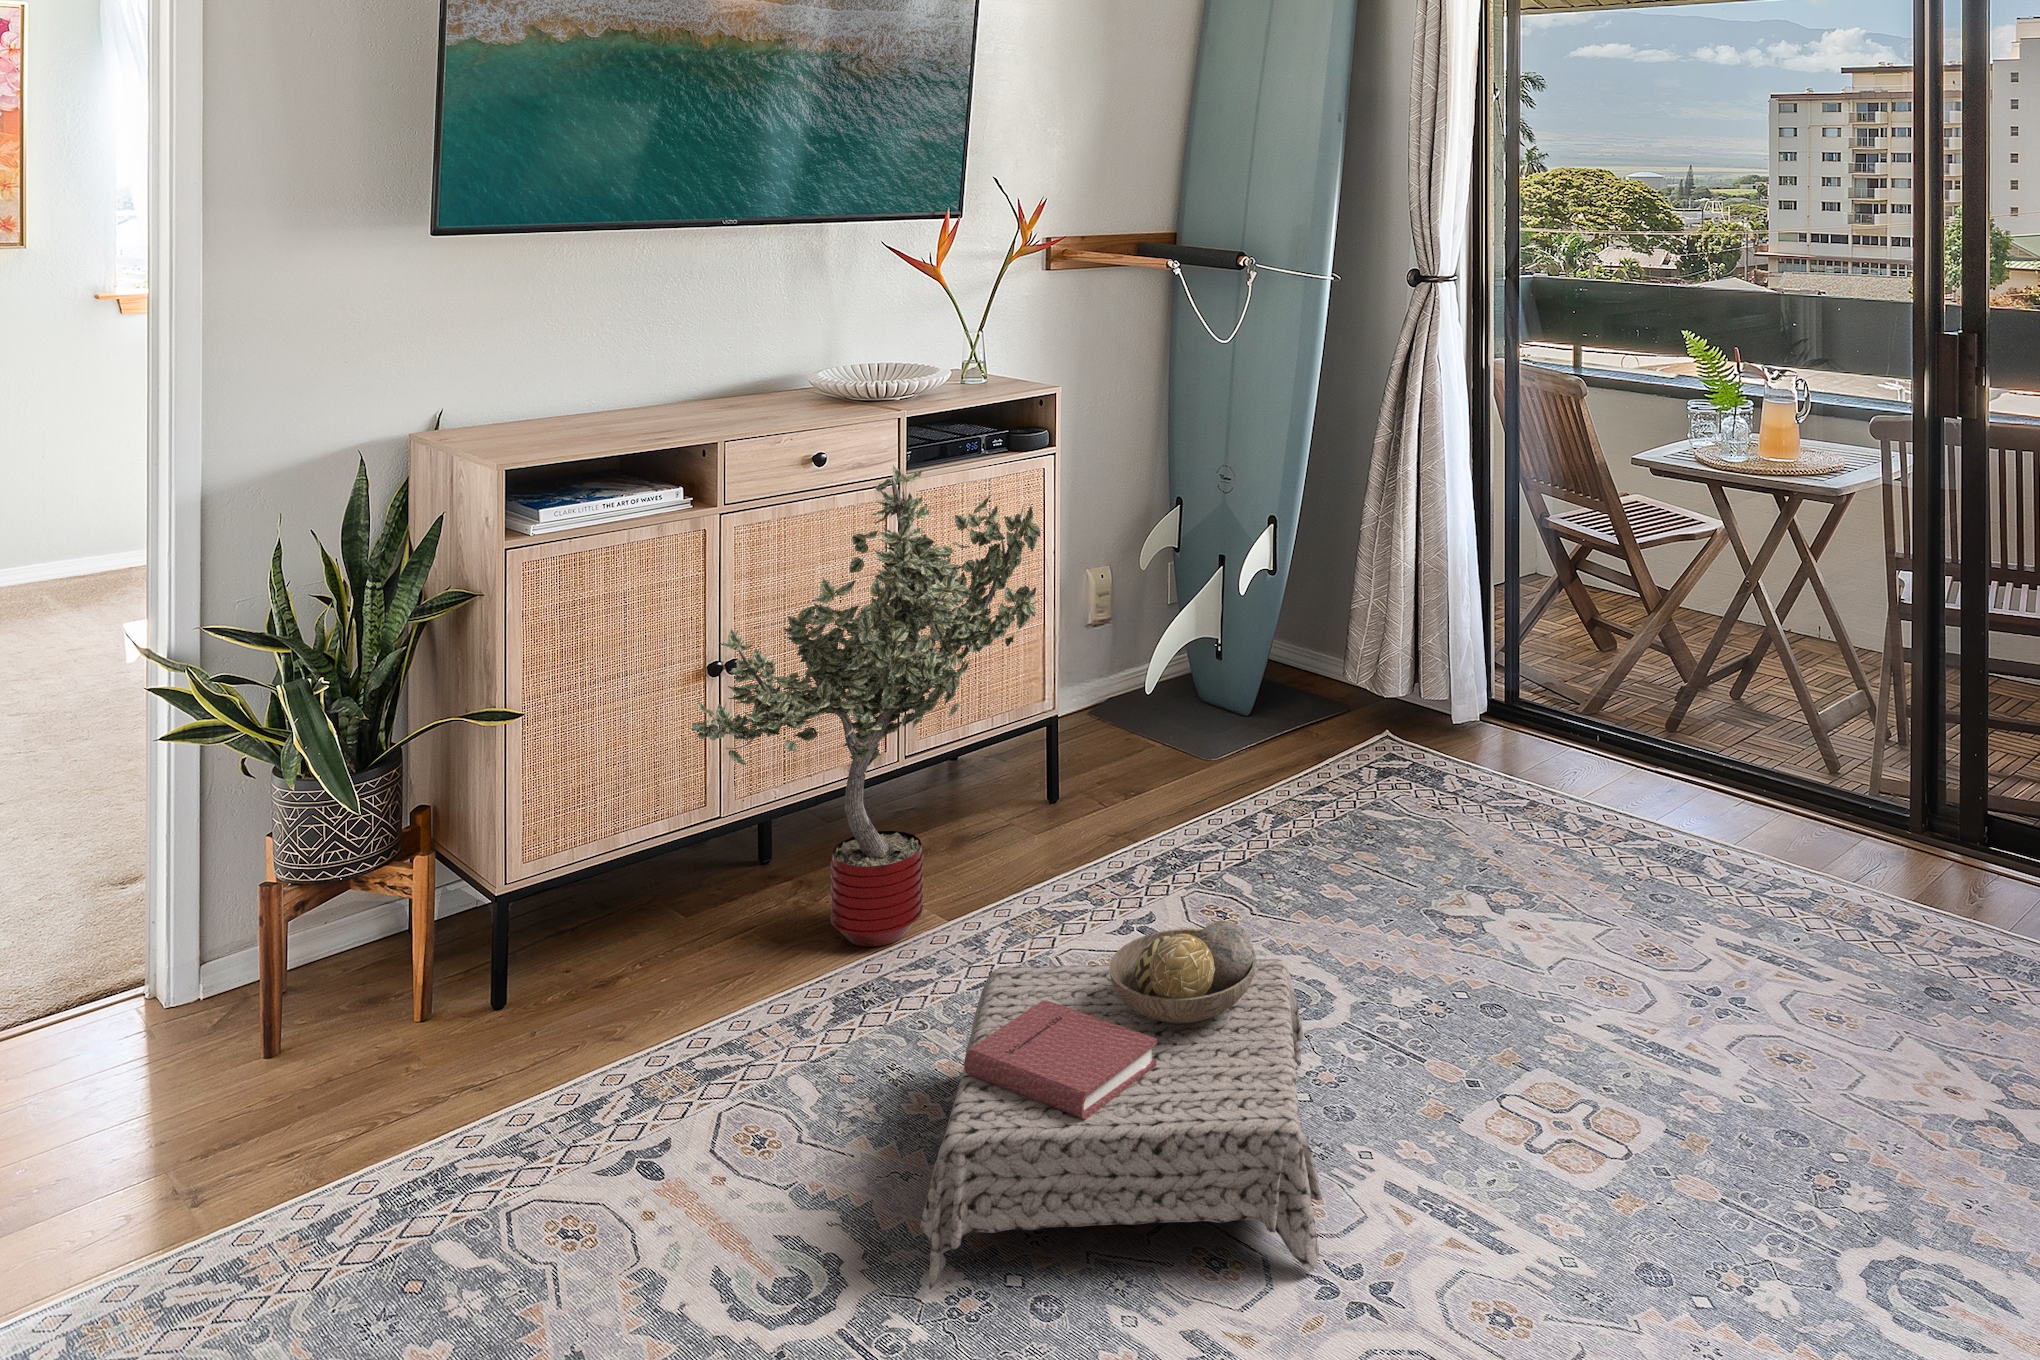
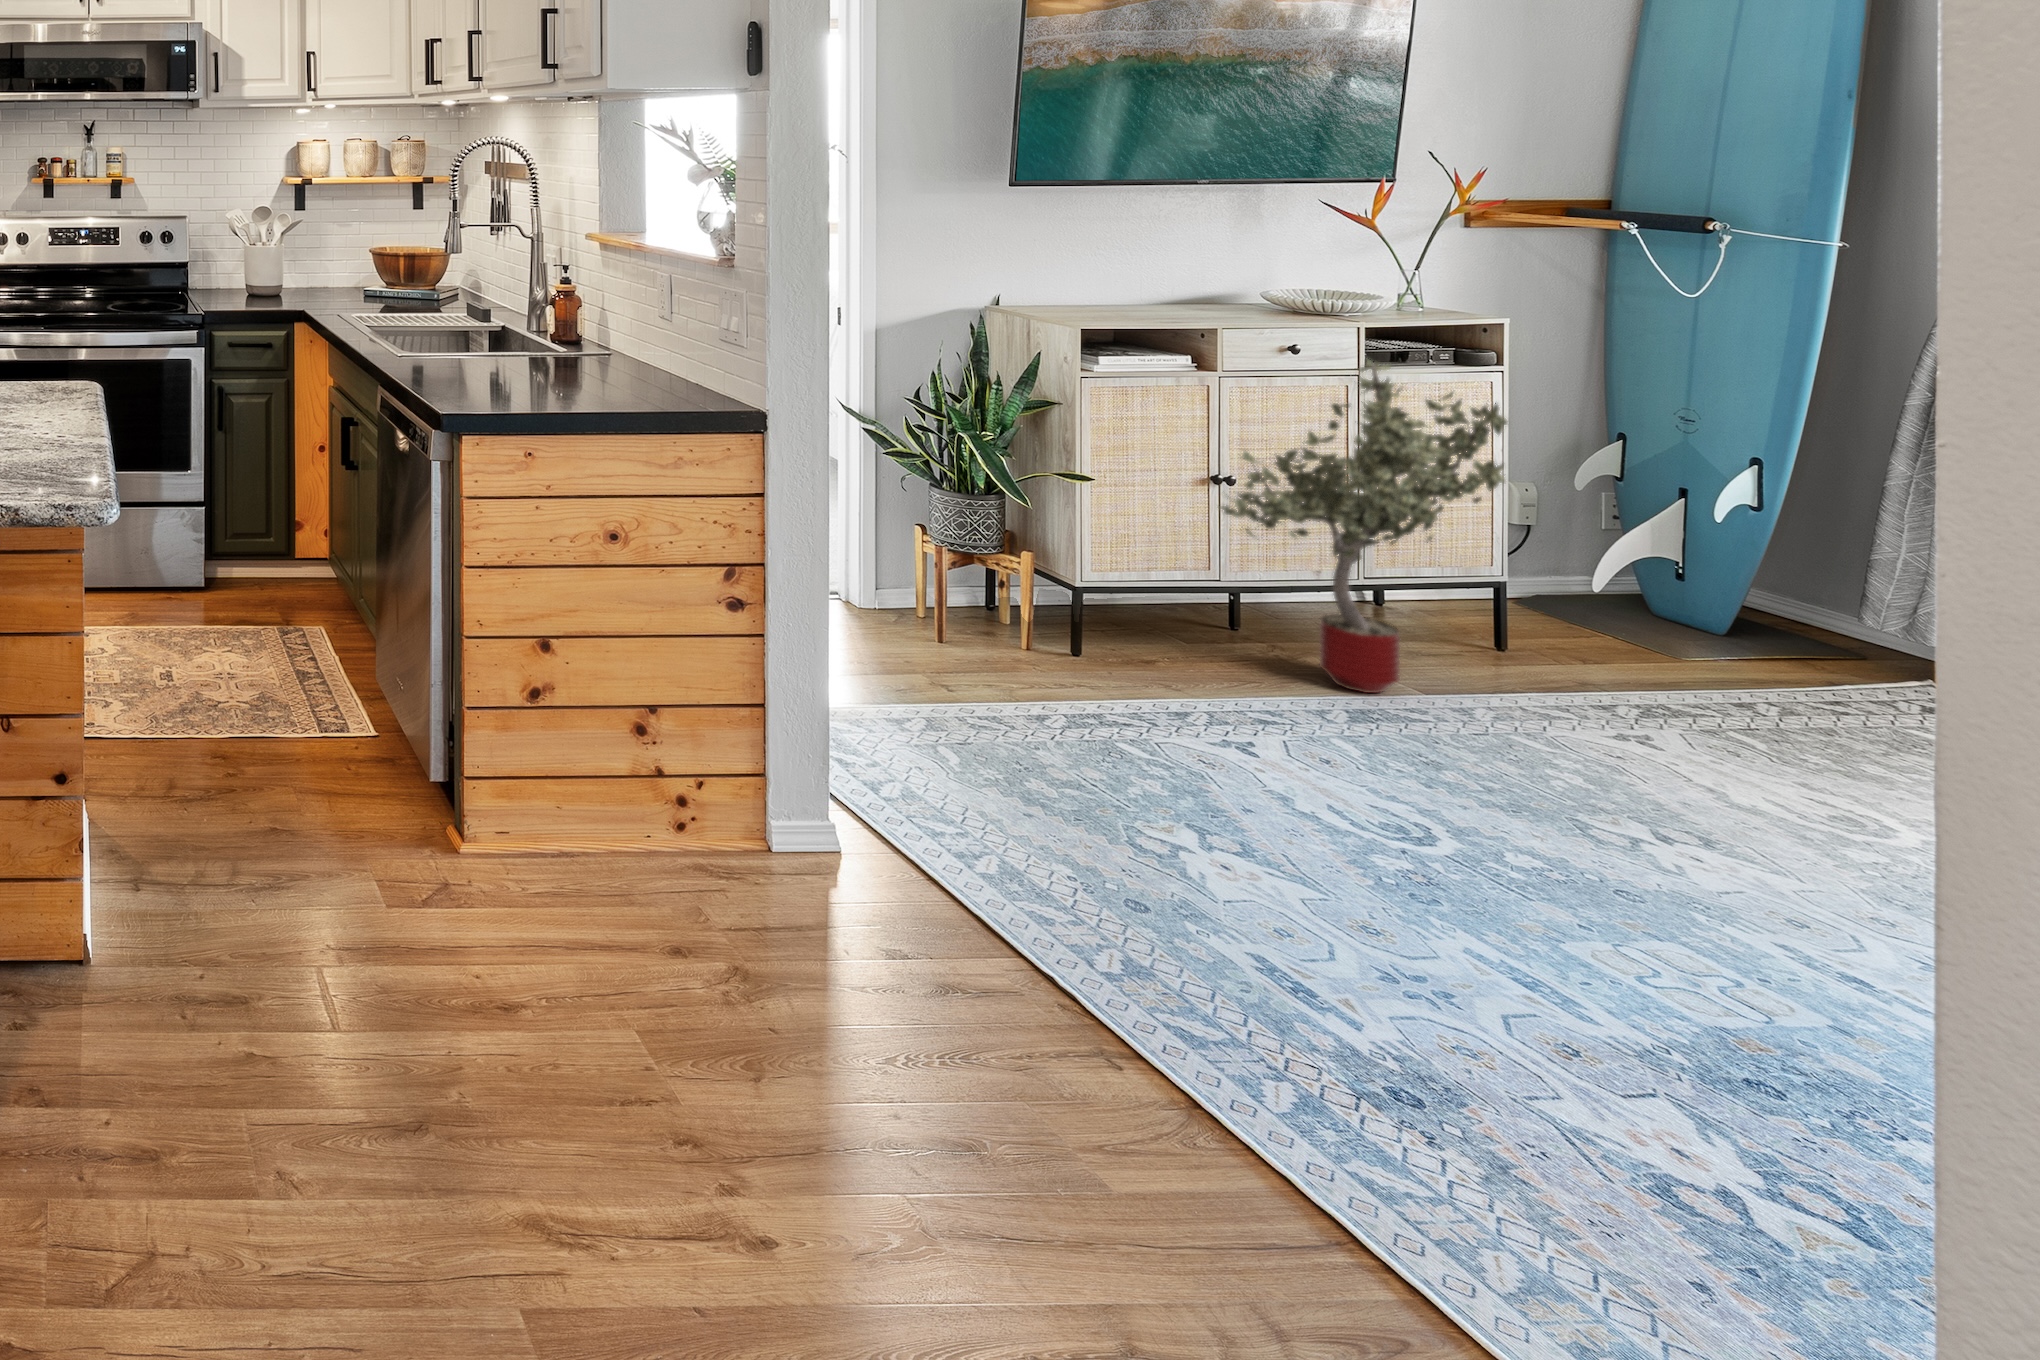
ottoman: present [920,921,1322,1290] -> none [1457,708,1856,969]

